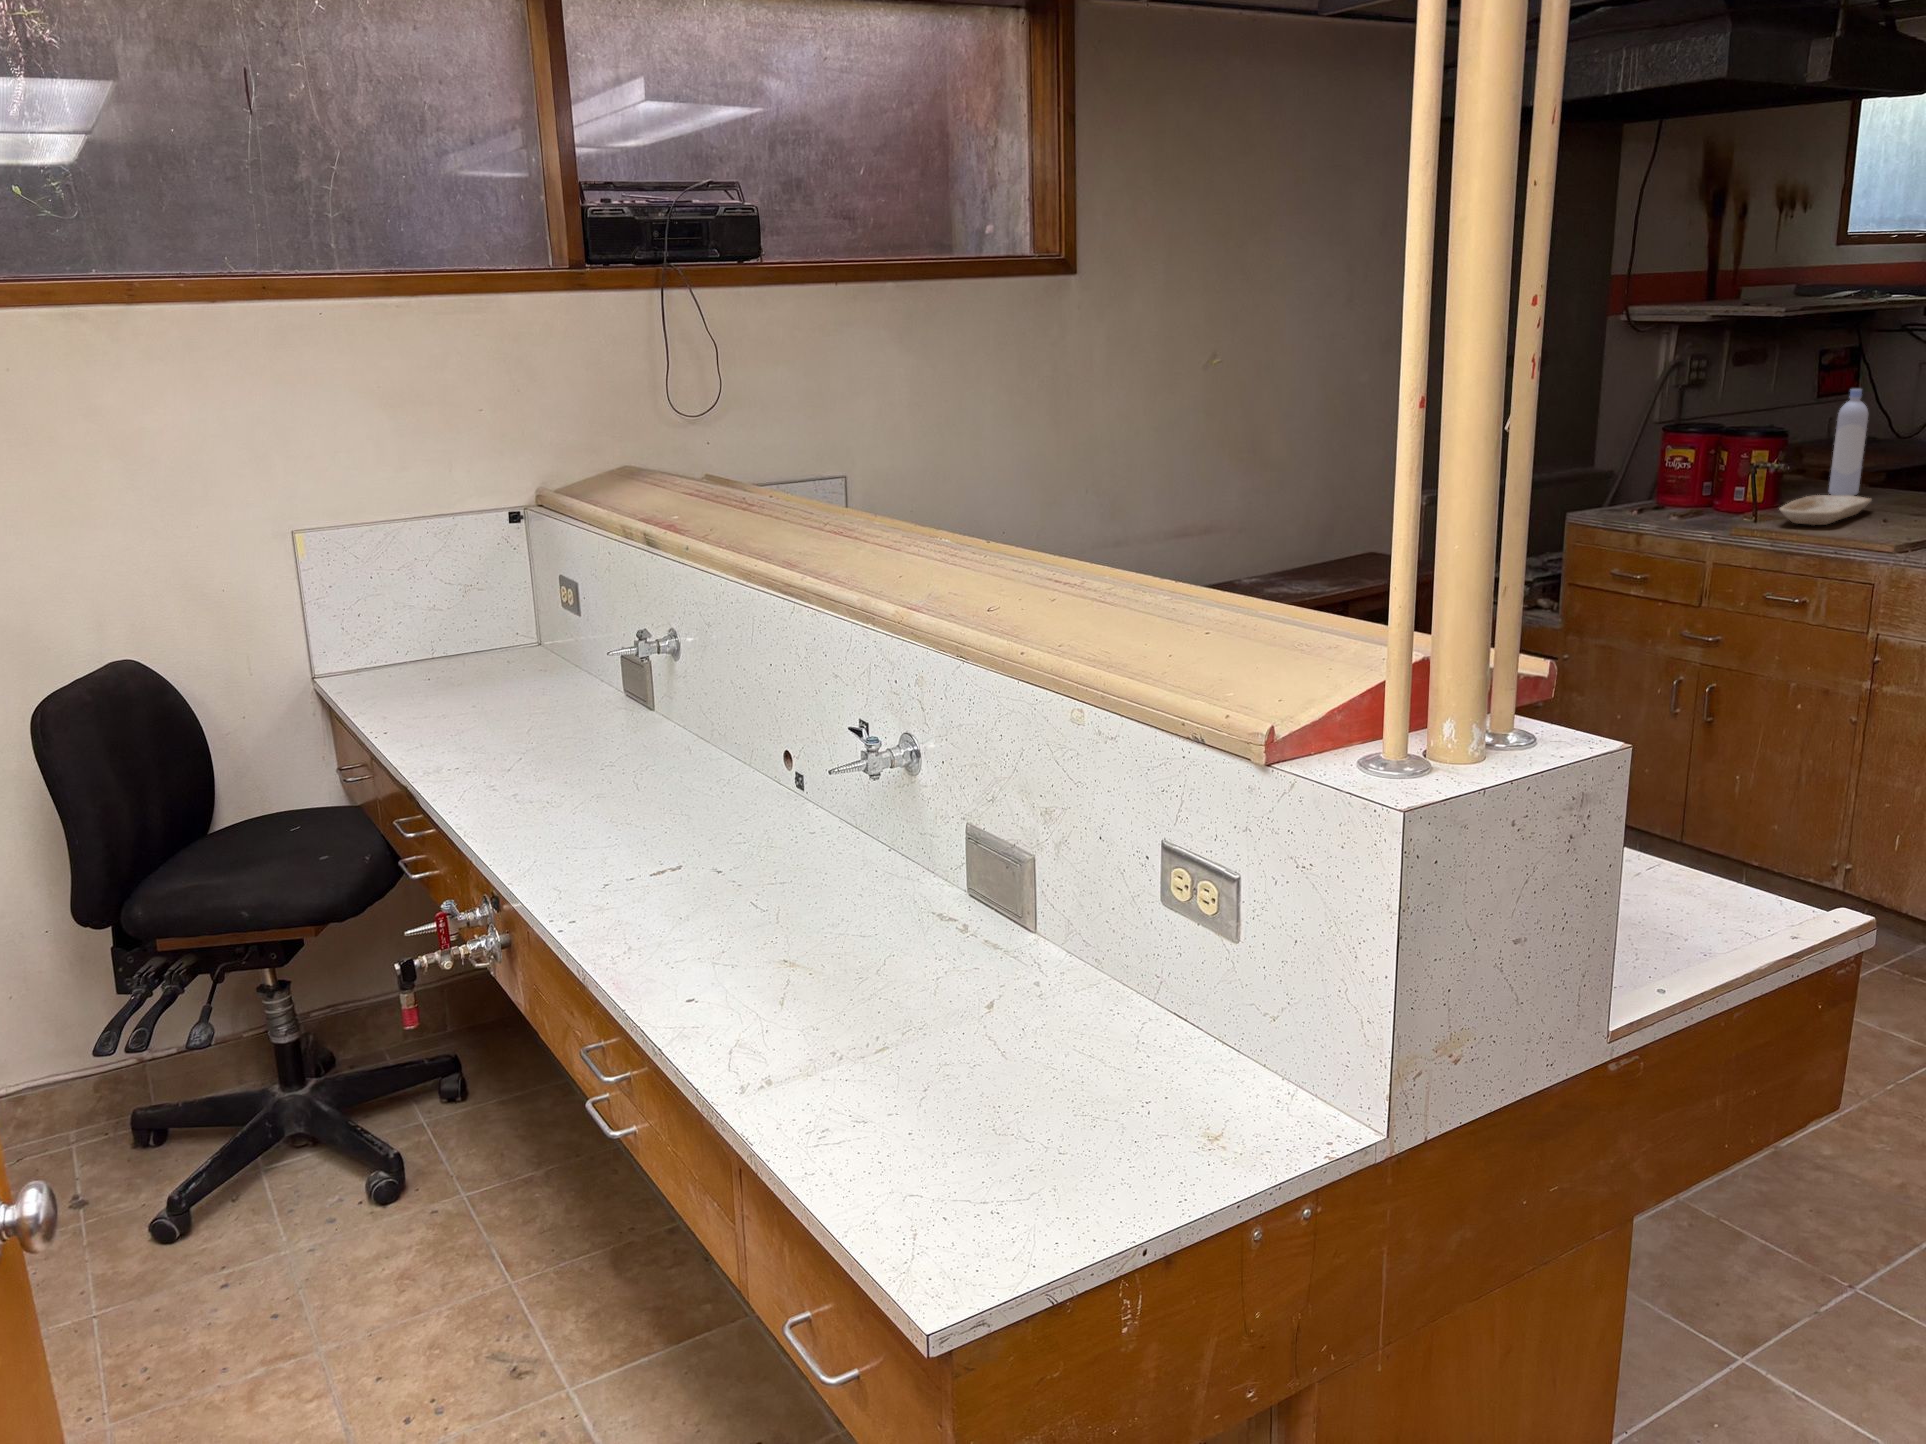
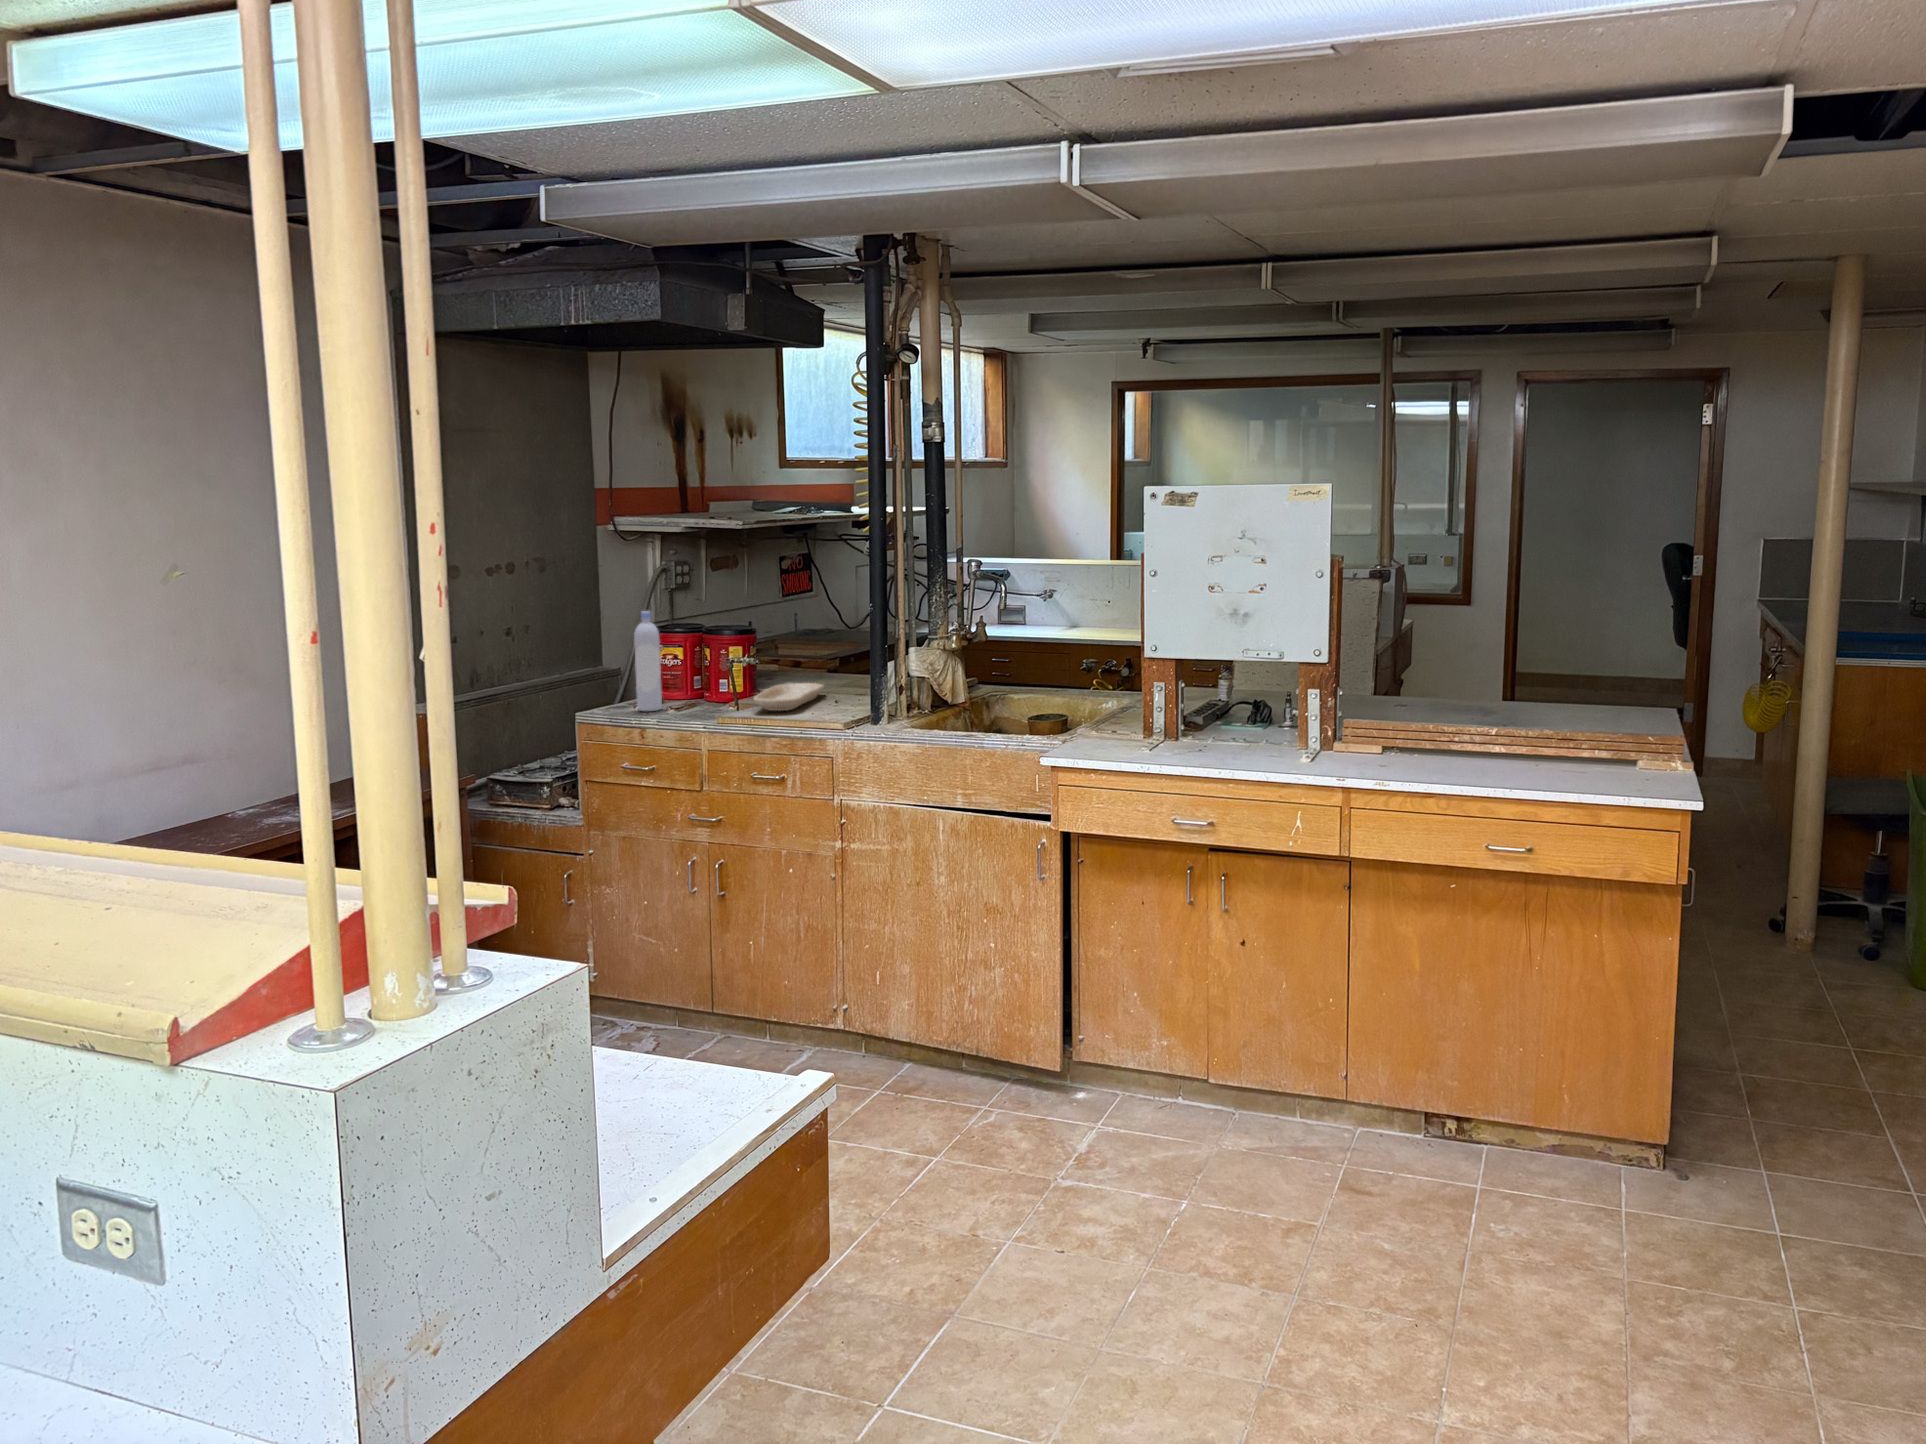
bottle: present [1829,389,1868,496] -> present [634,611,662,711]

